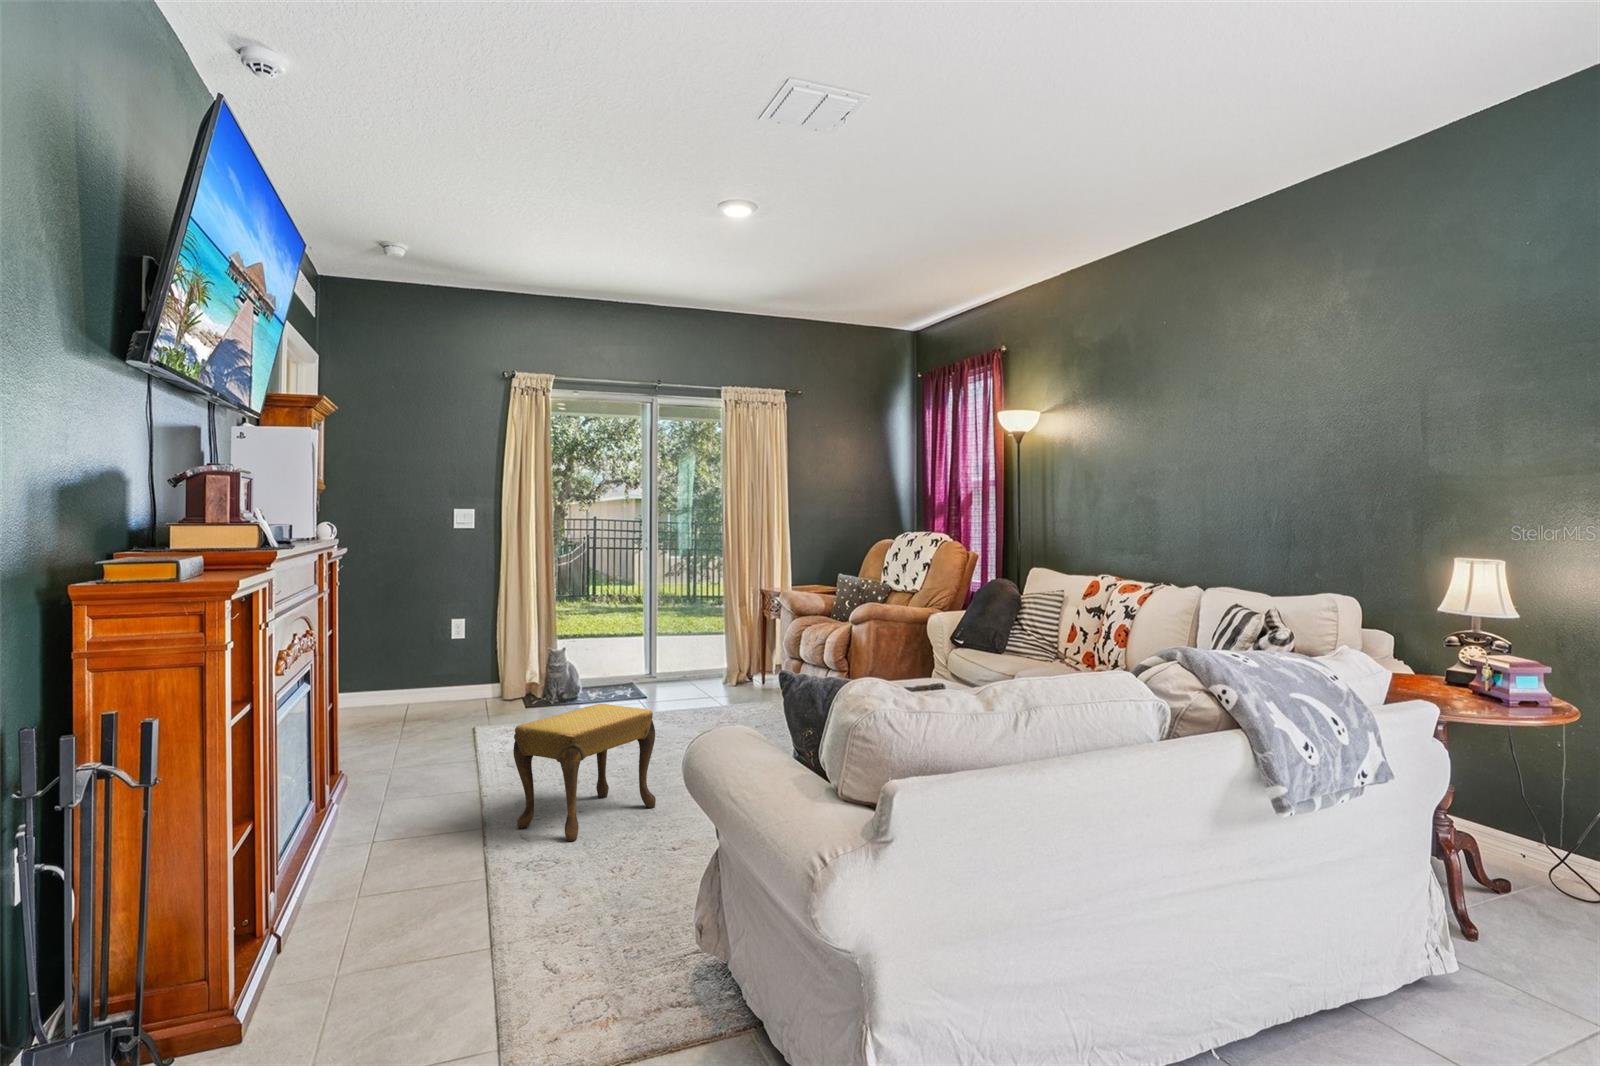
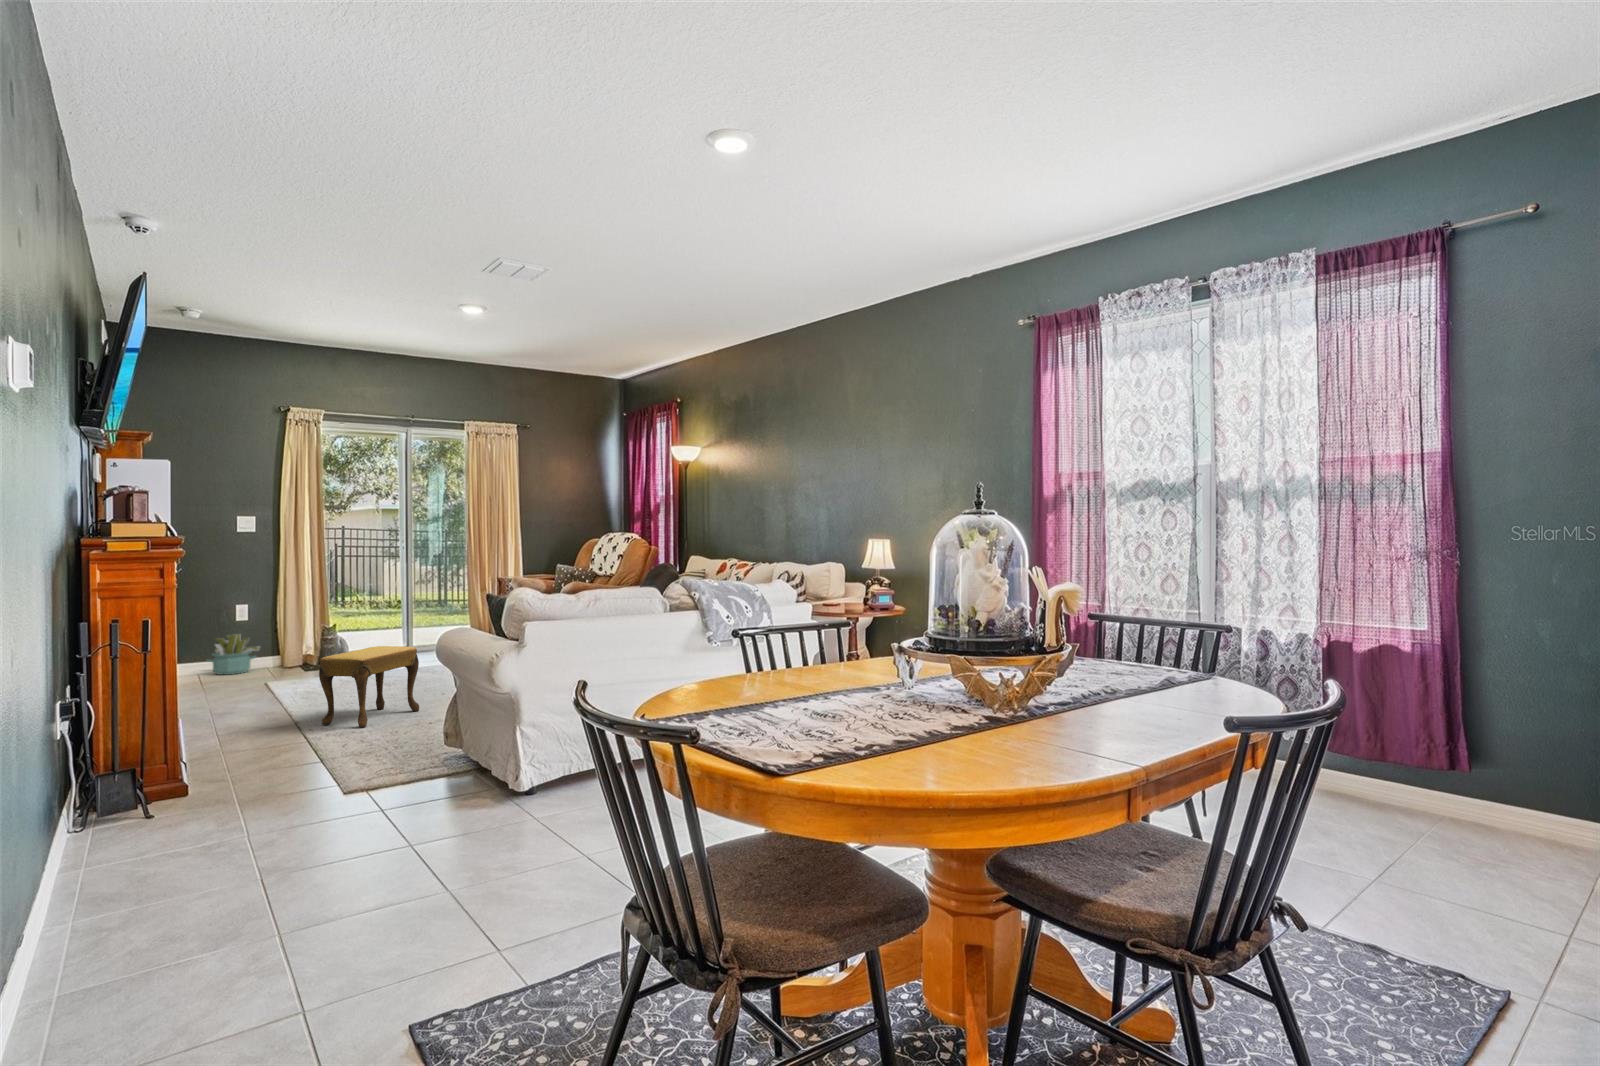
decorative plant: none [417,656,479,708] -> present [207,634,260,675]

